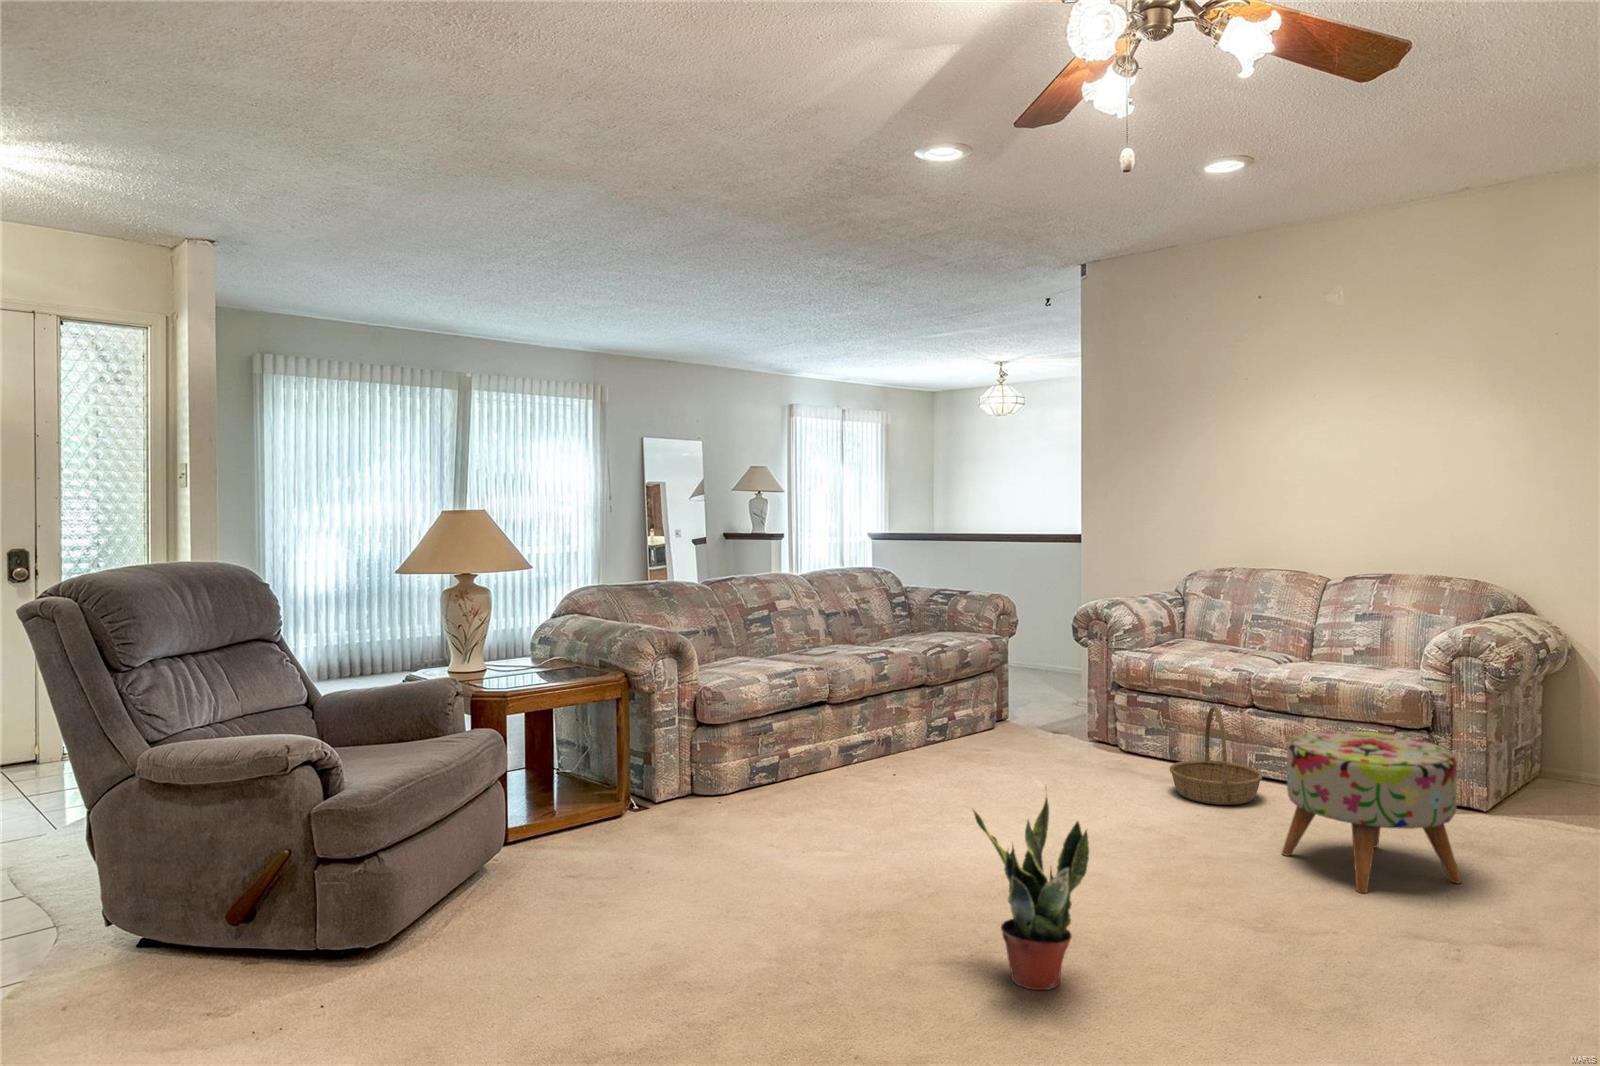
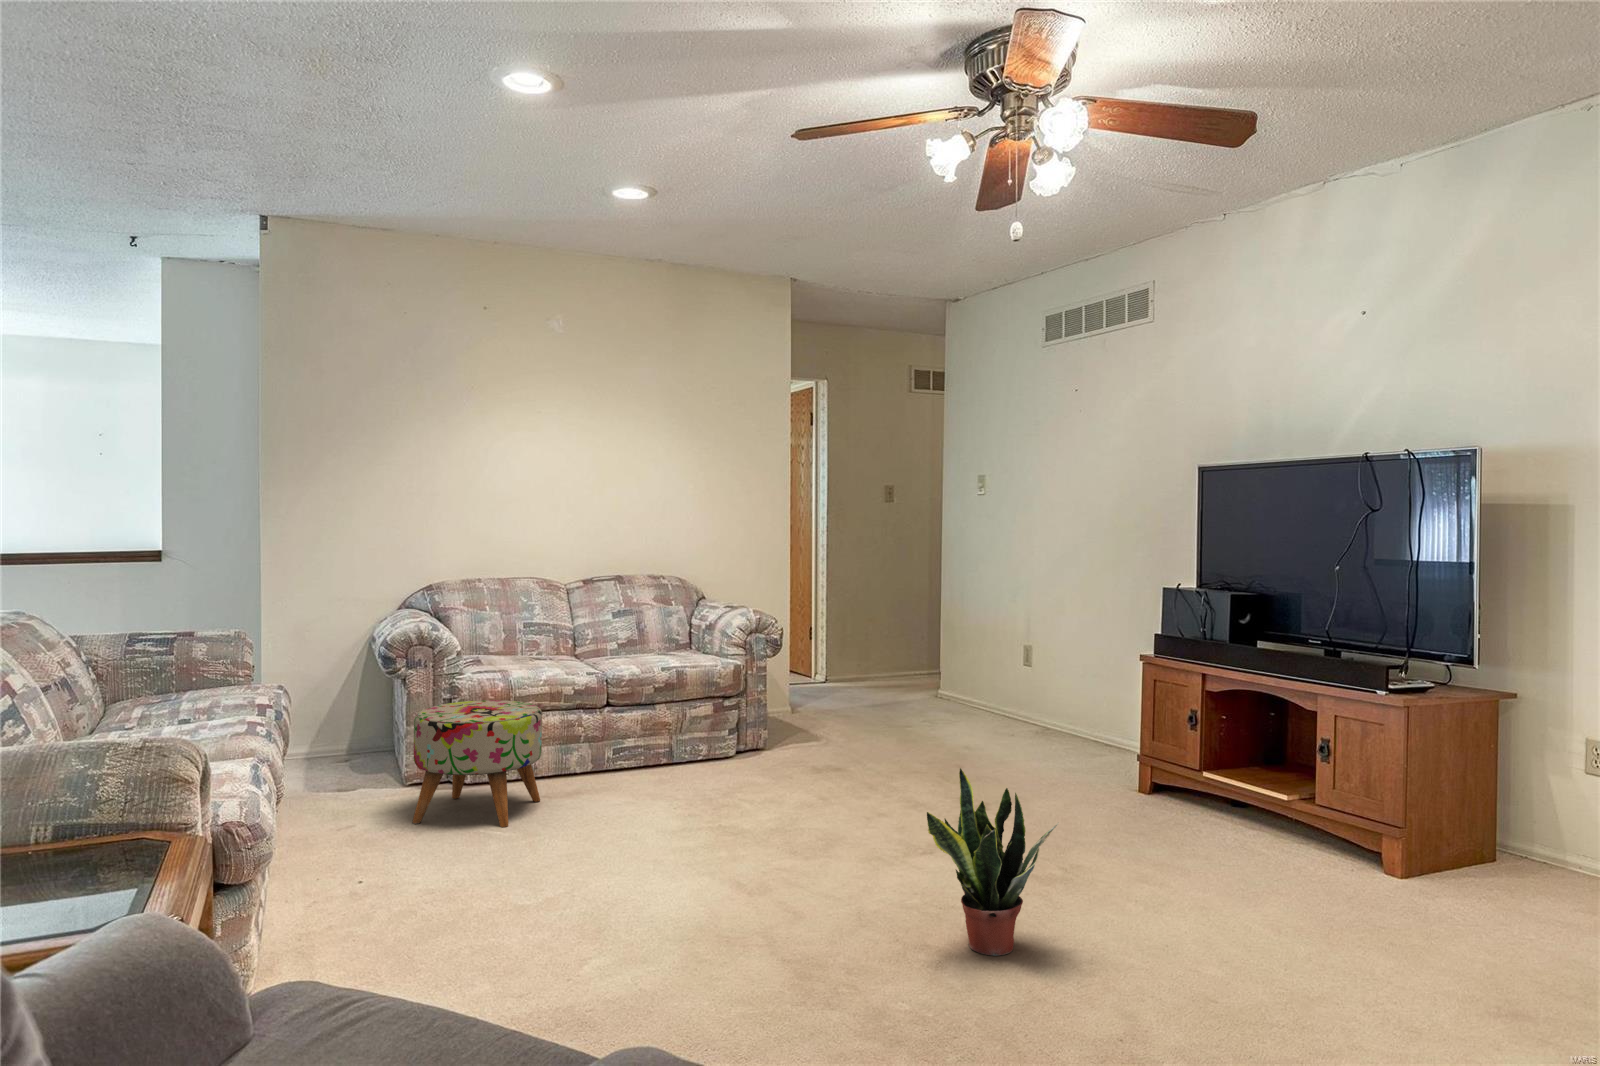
basket: present [1170,707,1263,805] -> none [596,707,680,801]
ottoman: present [1282,731,1462,893] -> present [412,700,542,827]

